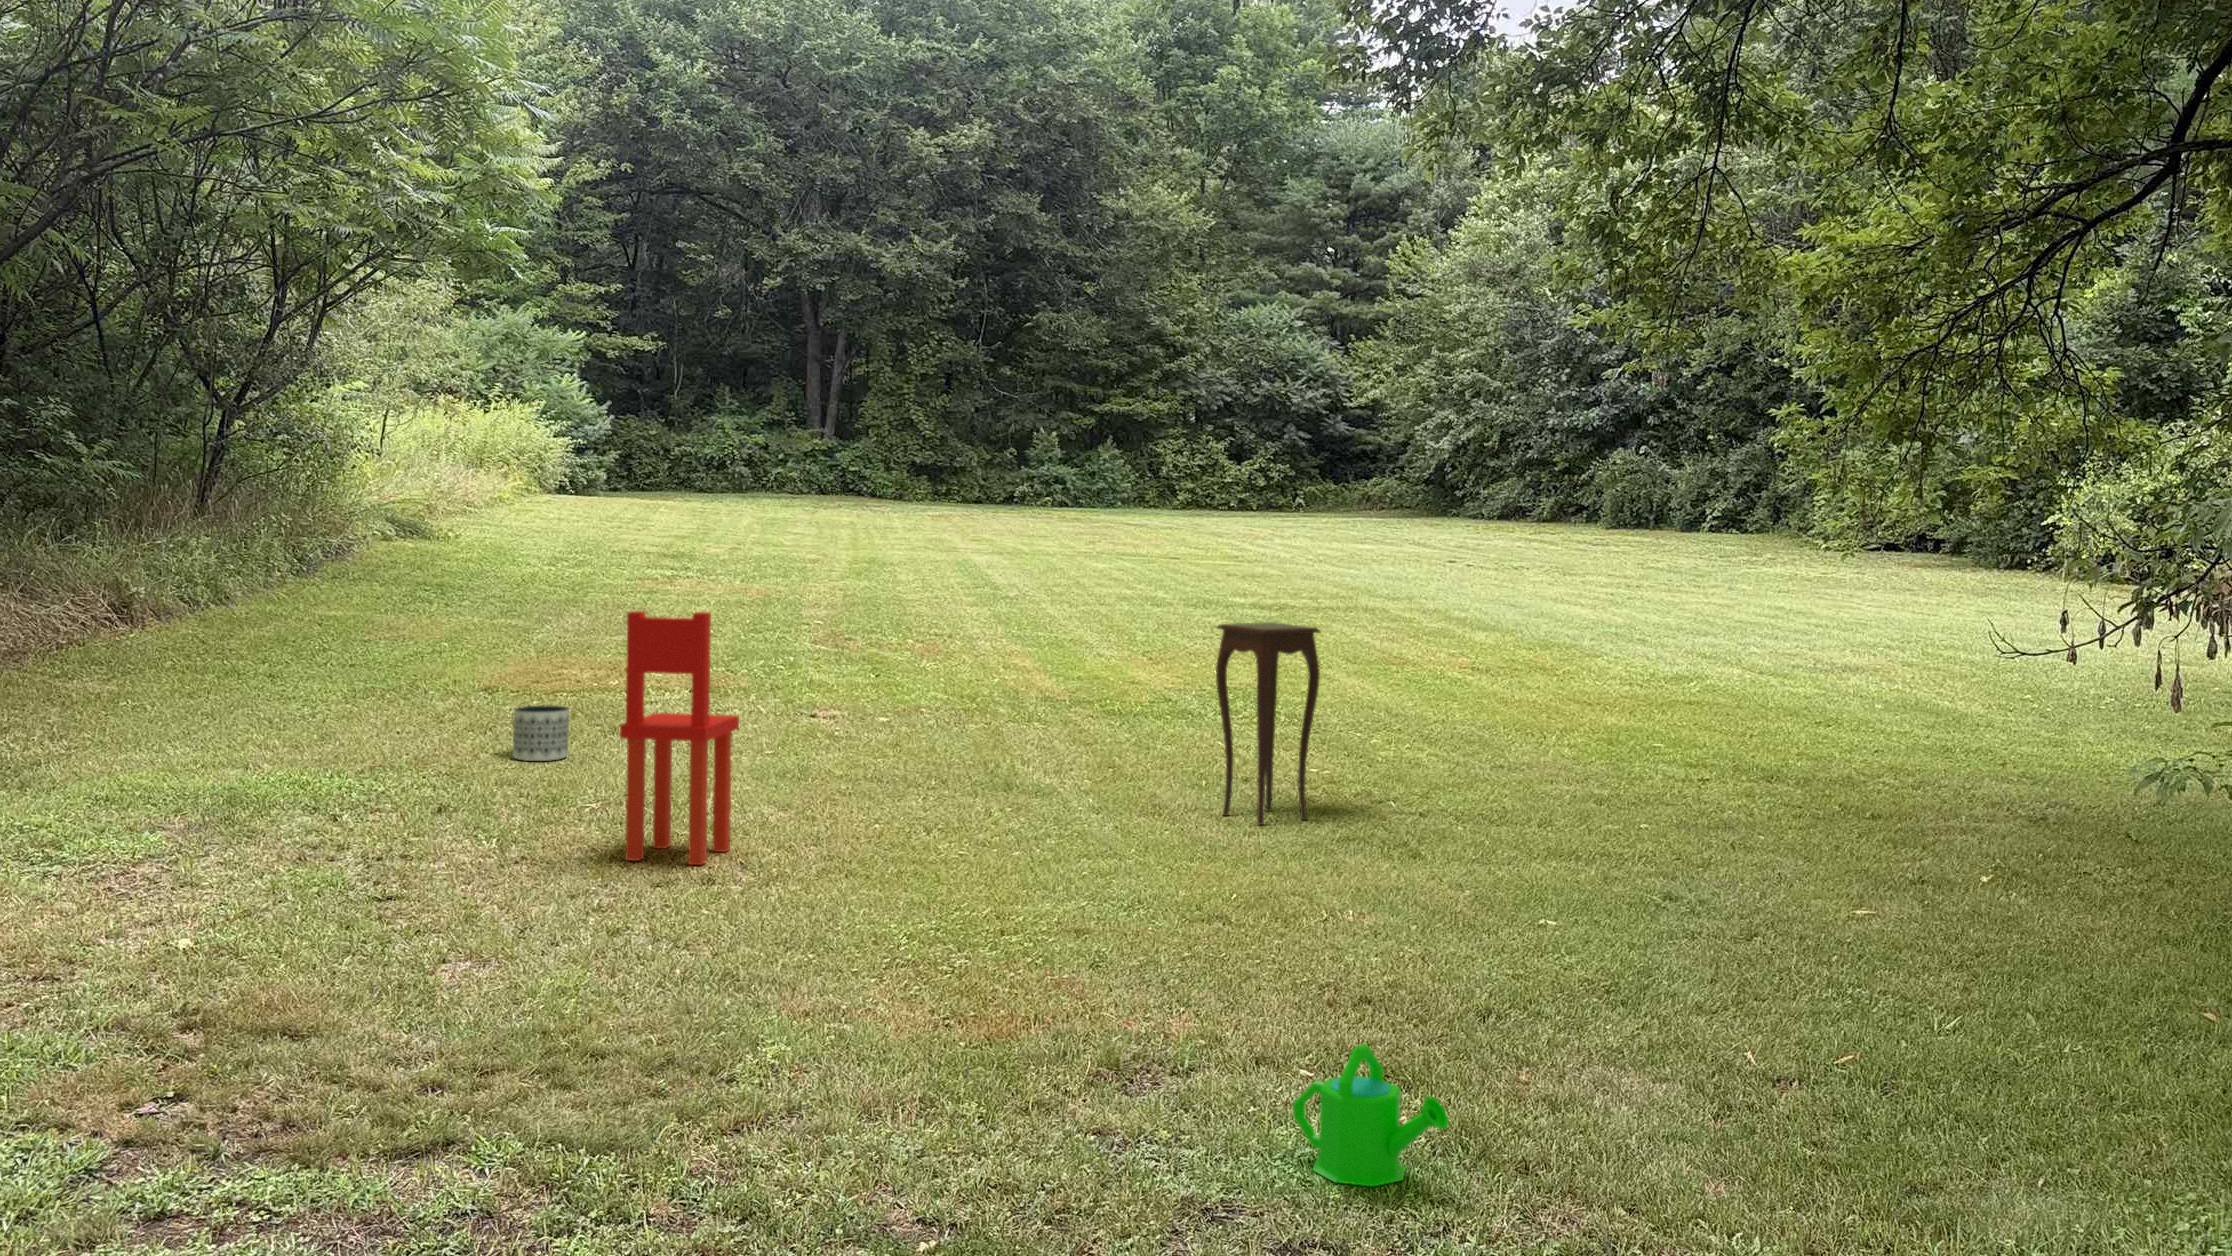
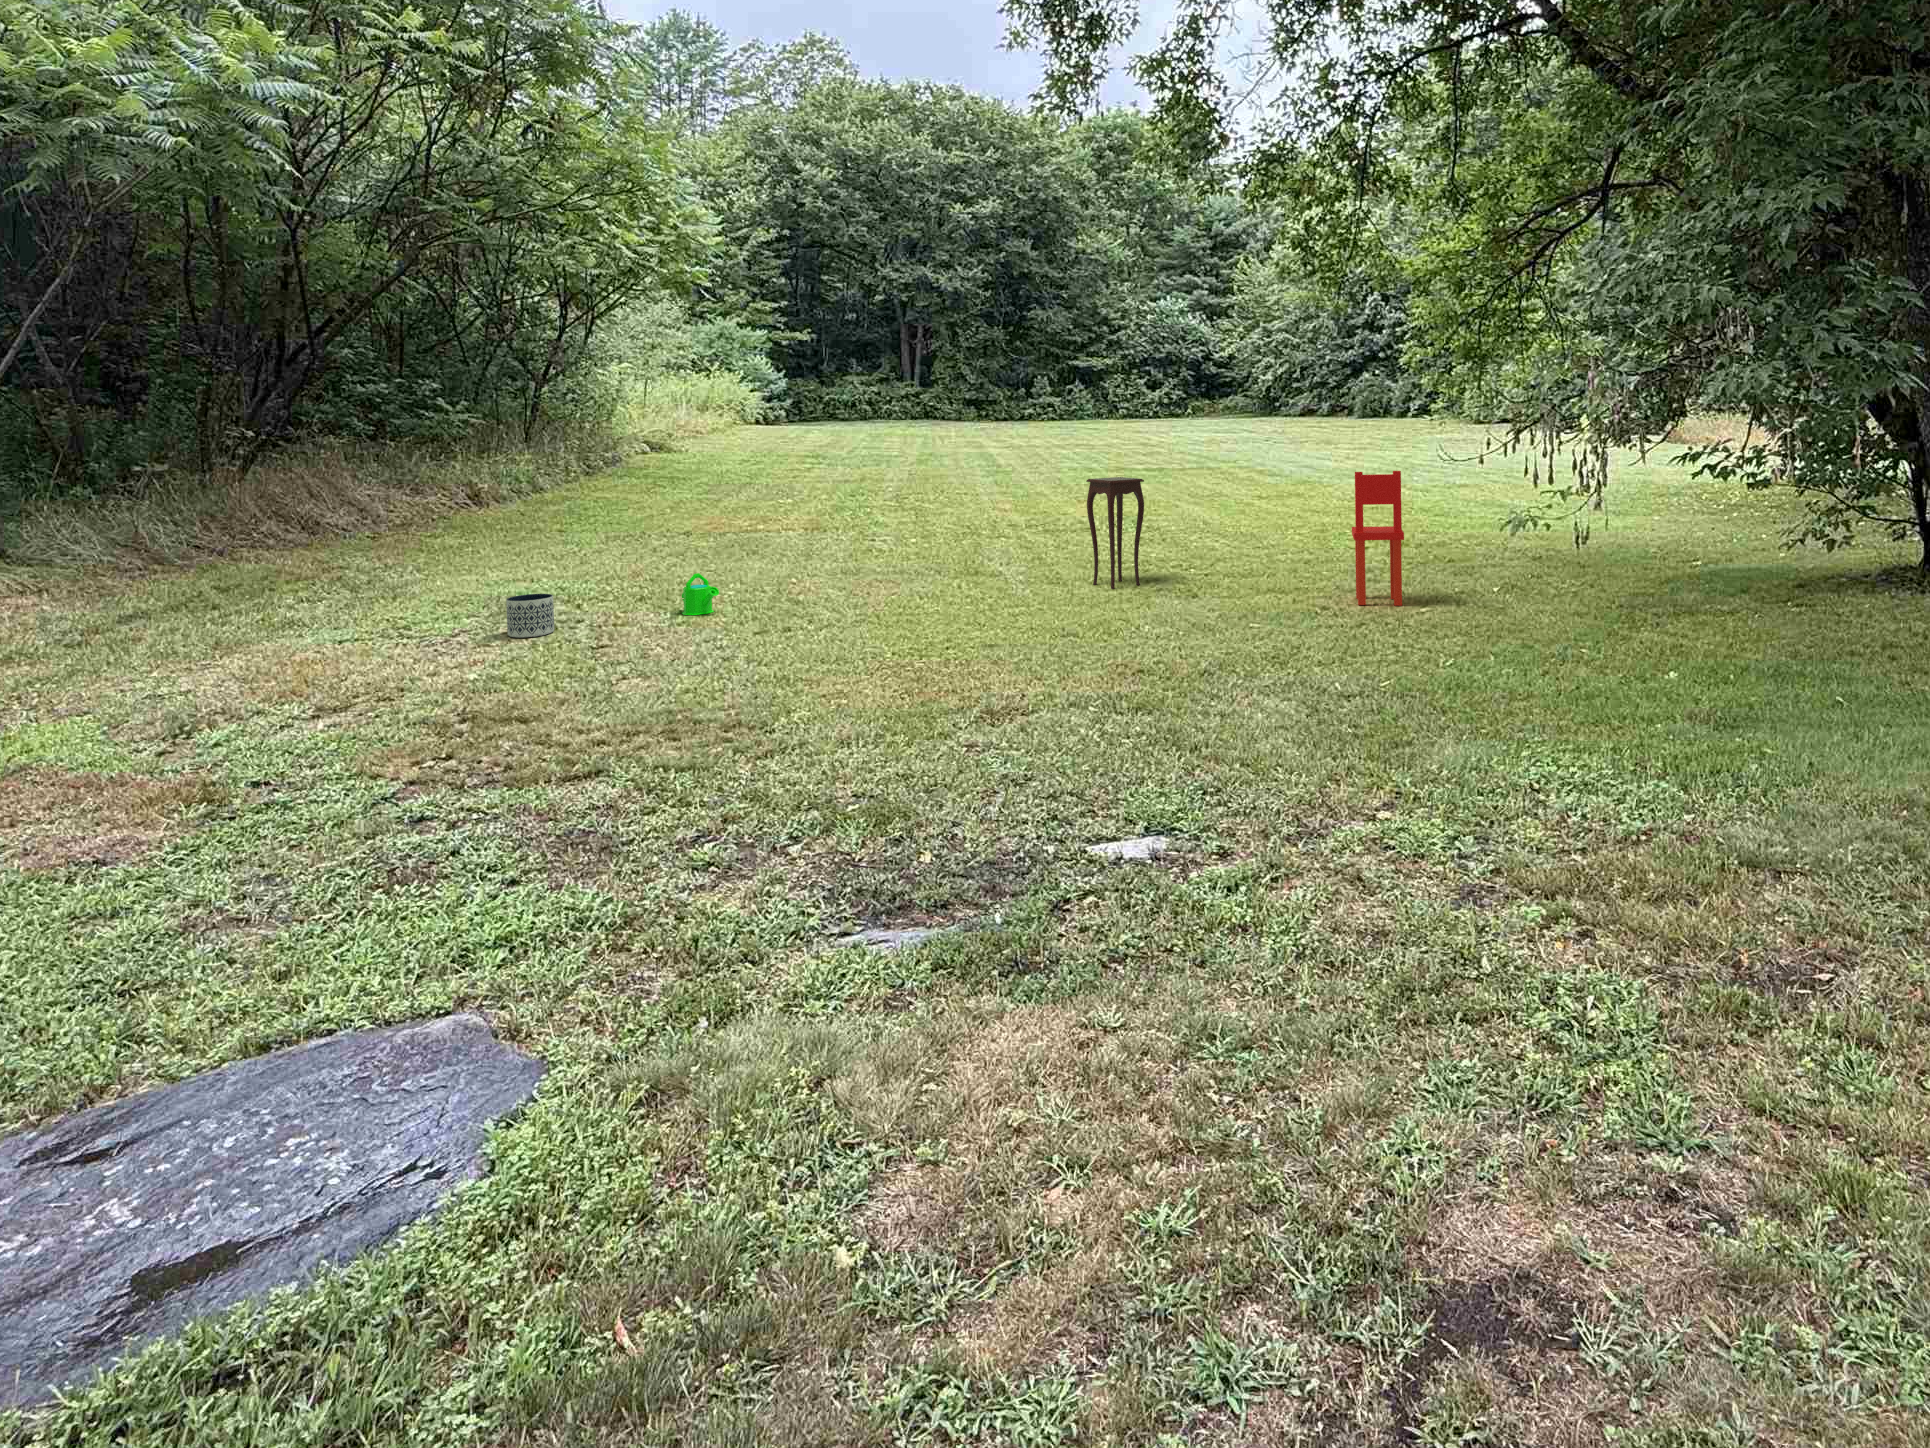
chair: present [620,611,739,865] -> present [1352,471,1404,606]
planter: present [512,705,569,761] -> present [506,594,554,638]
watering can: present [1293,1044,1449,1187] -> present [682,573,719,615]

